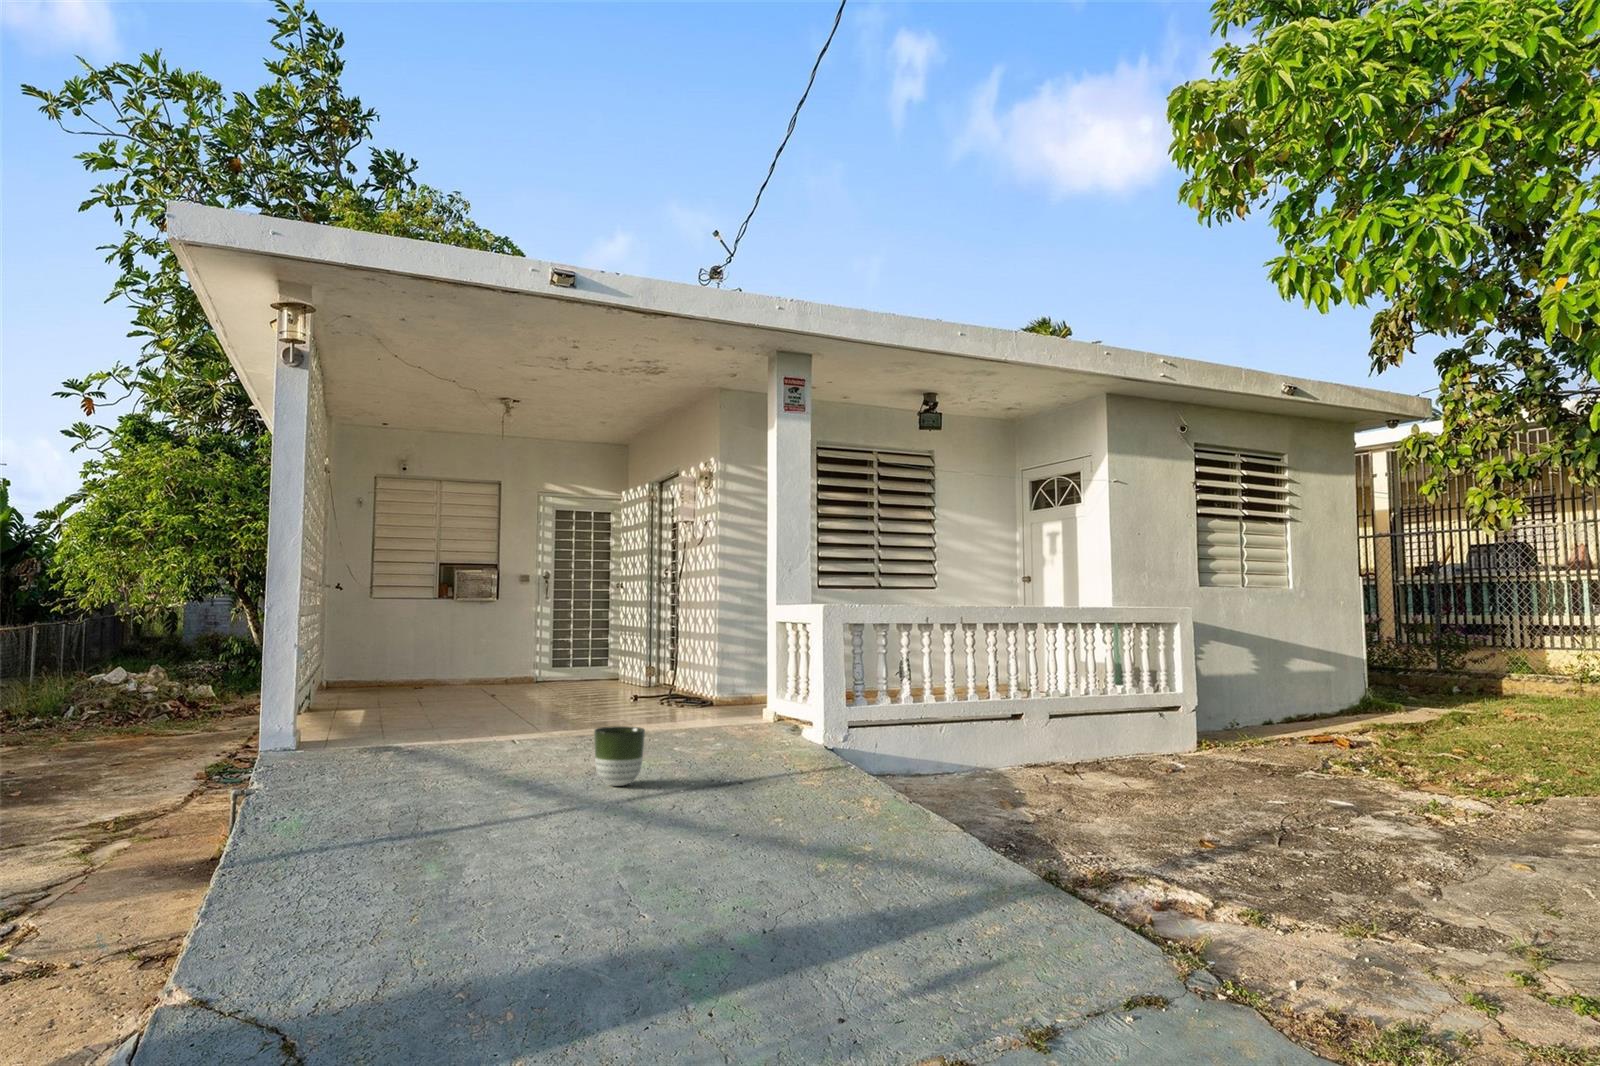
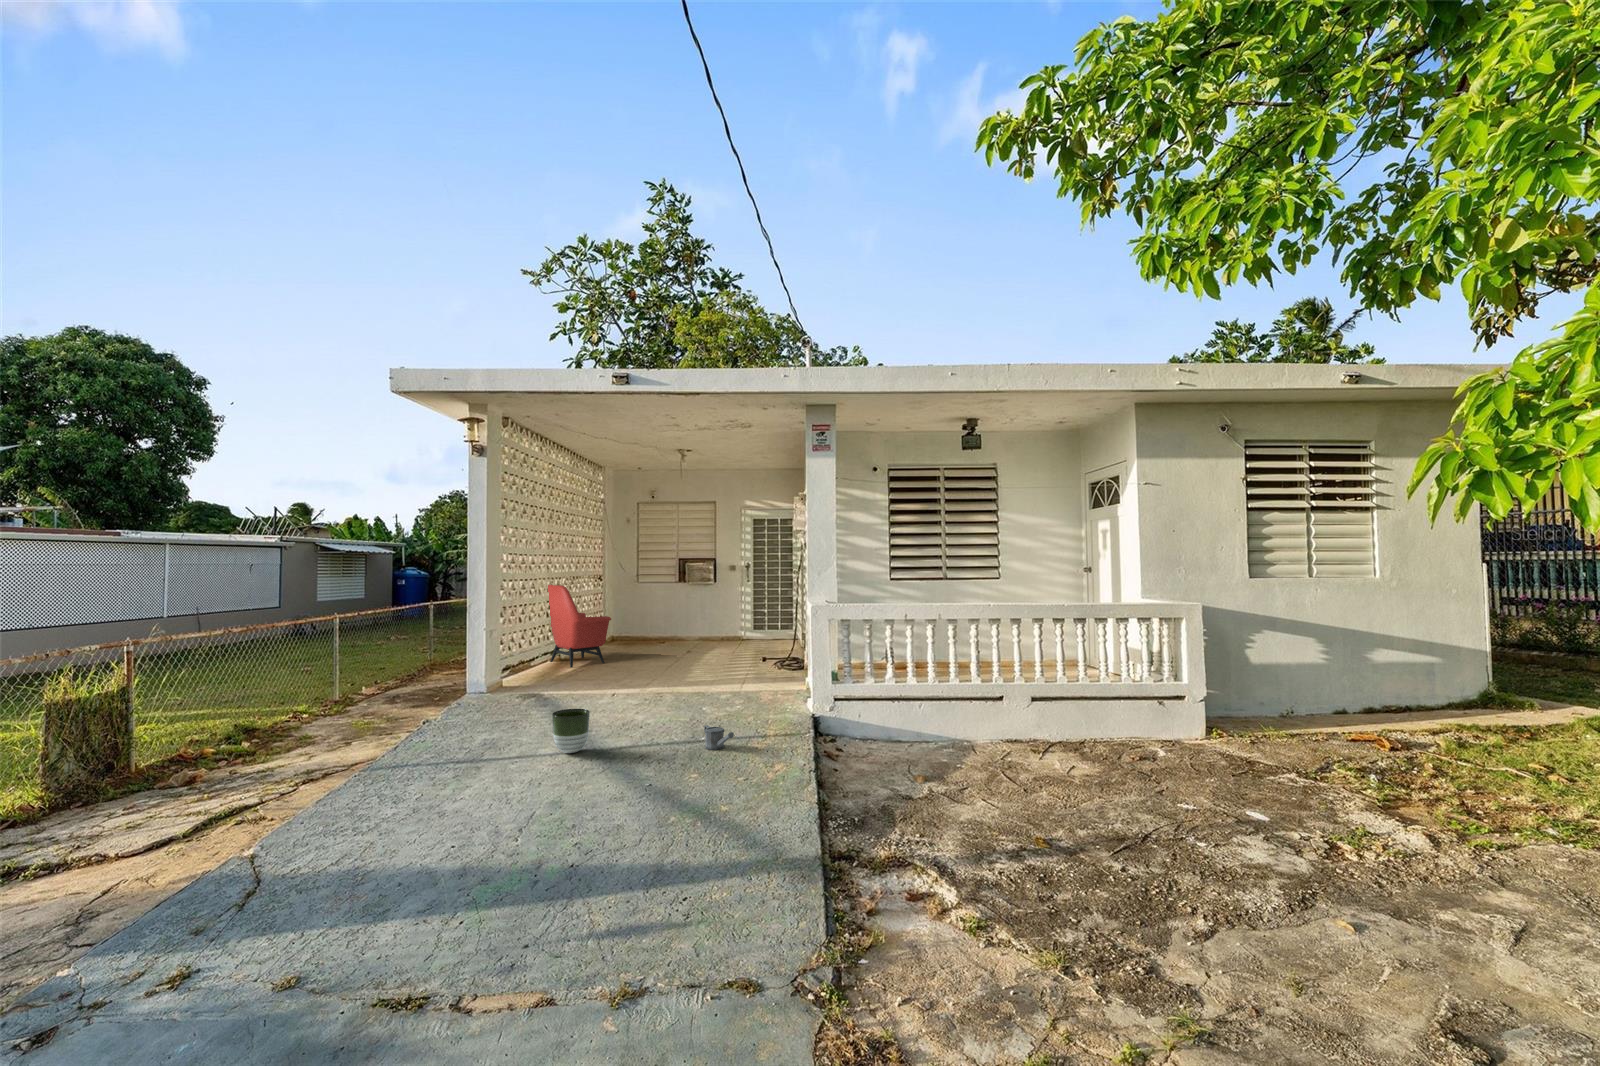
armchair: none [313,585,429,712] -> present [548,585,611,667]
watering can: none [767,744,827,772] -> present [704,725,734,750]

